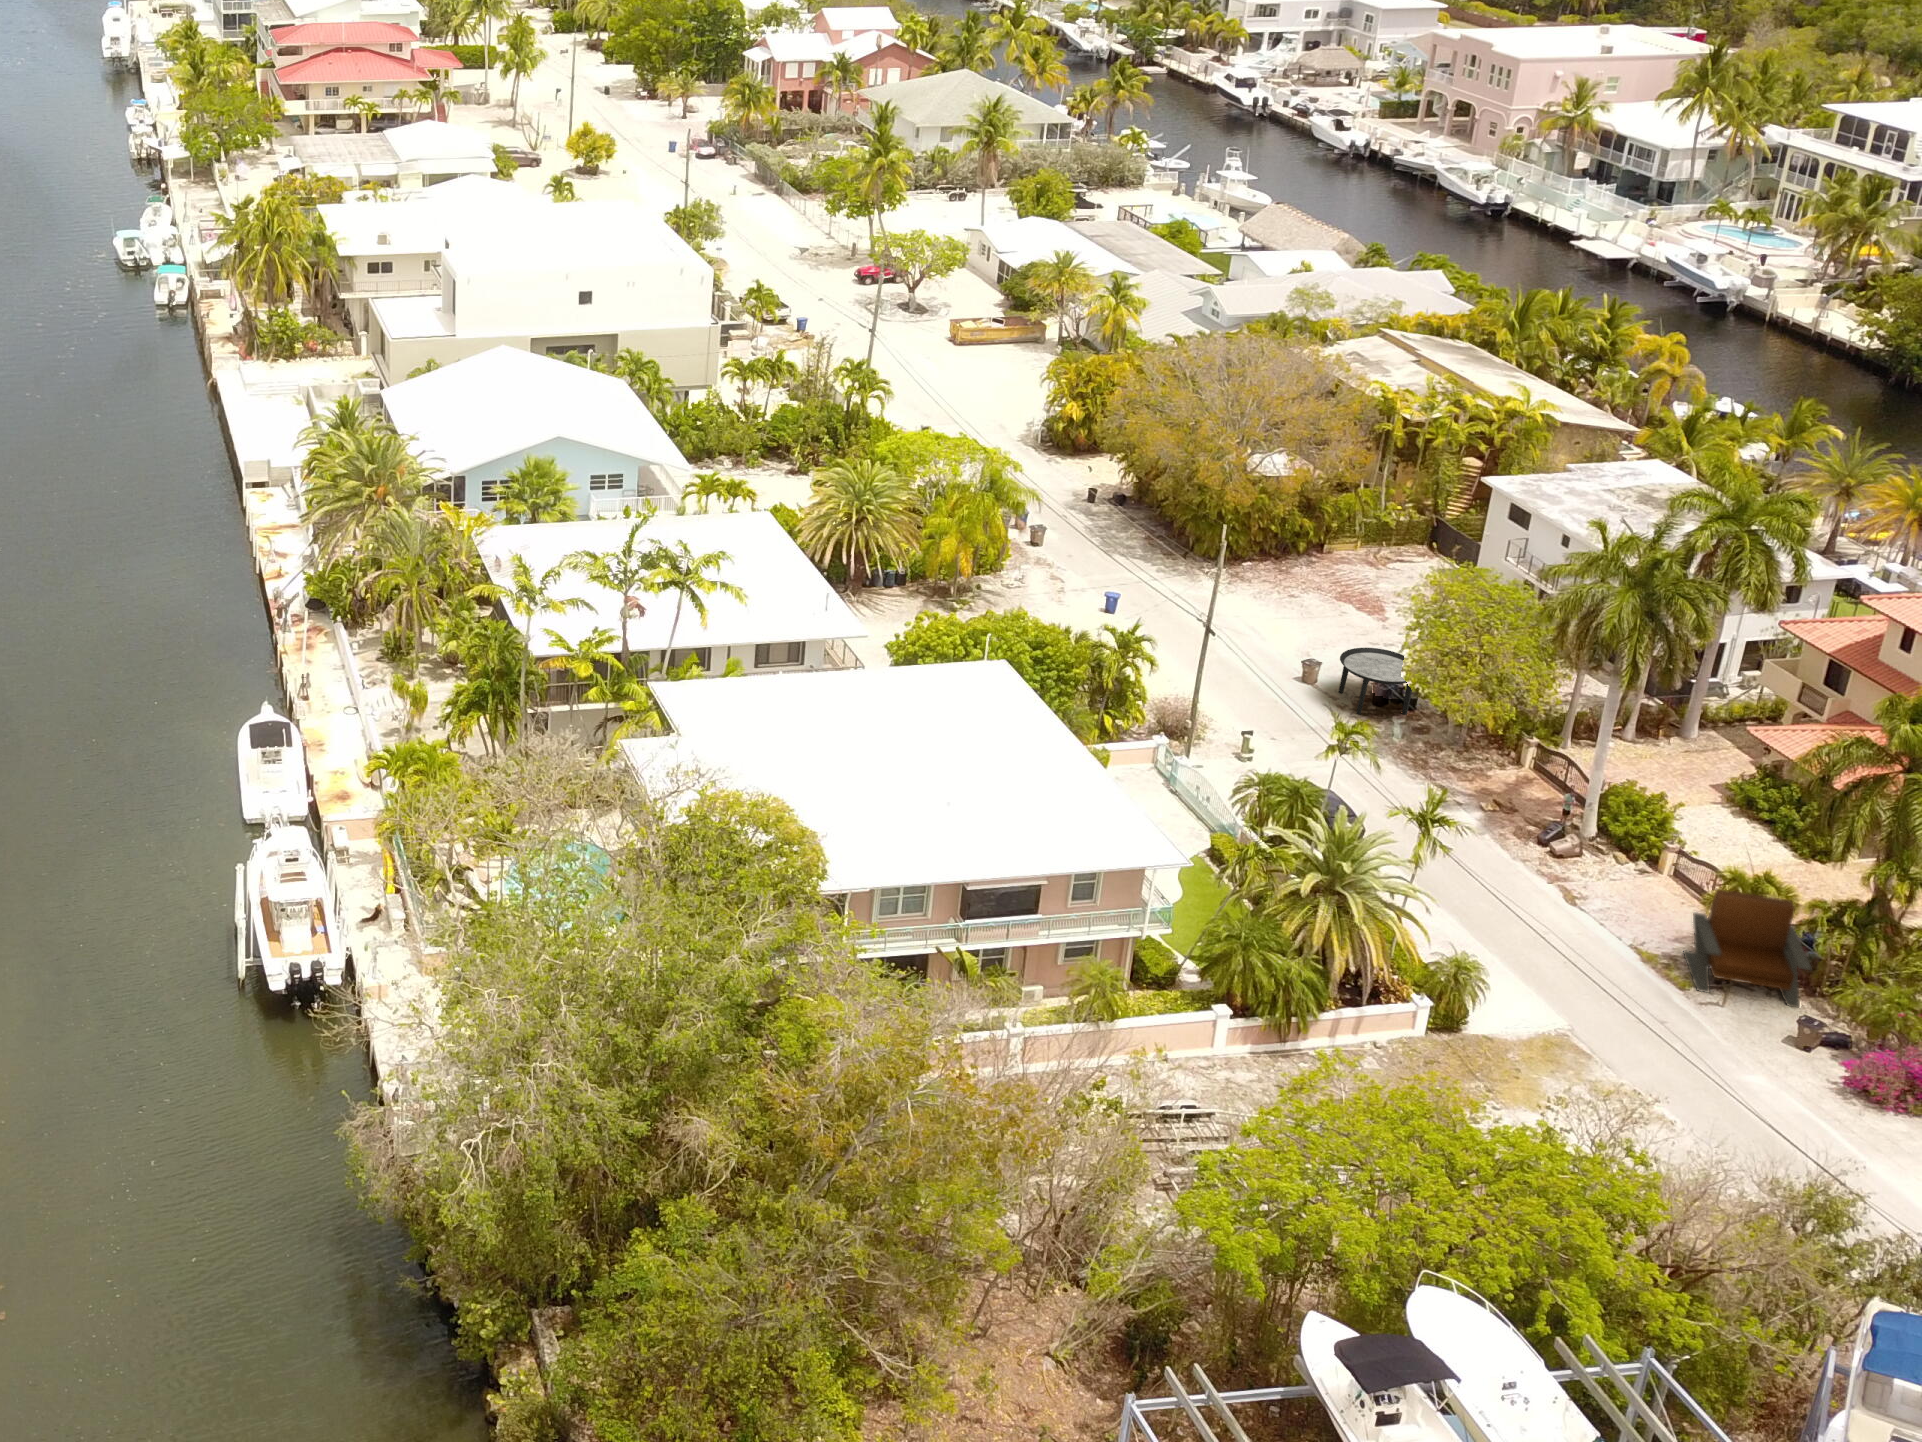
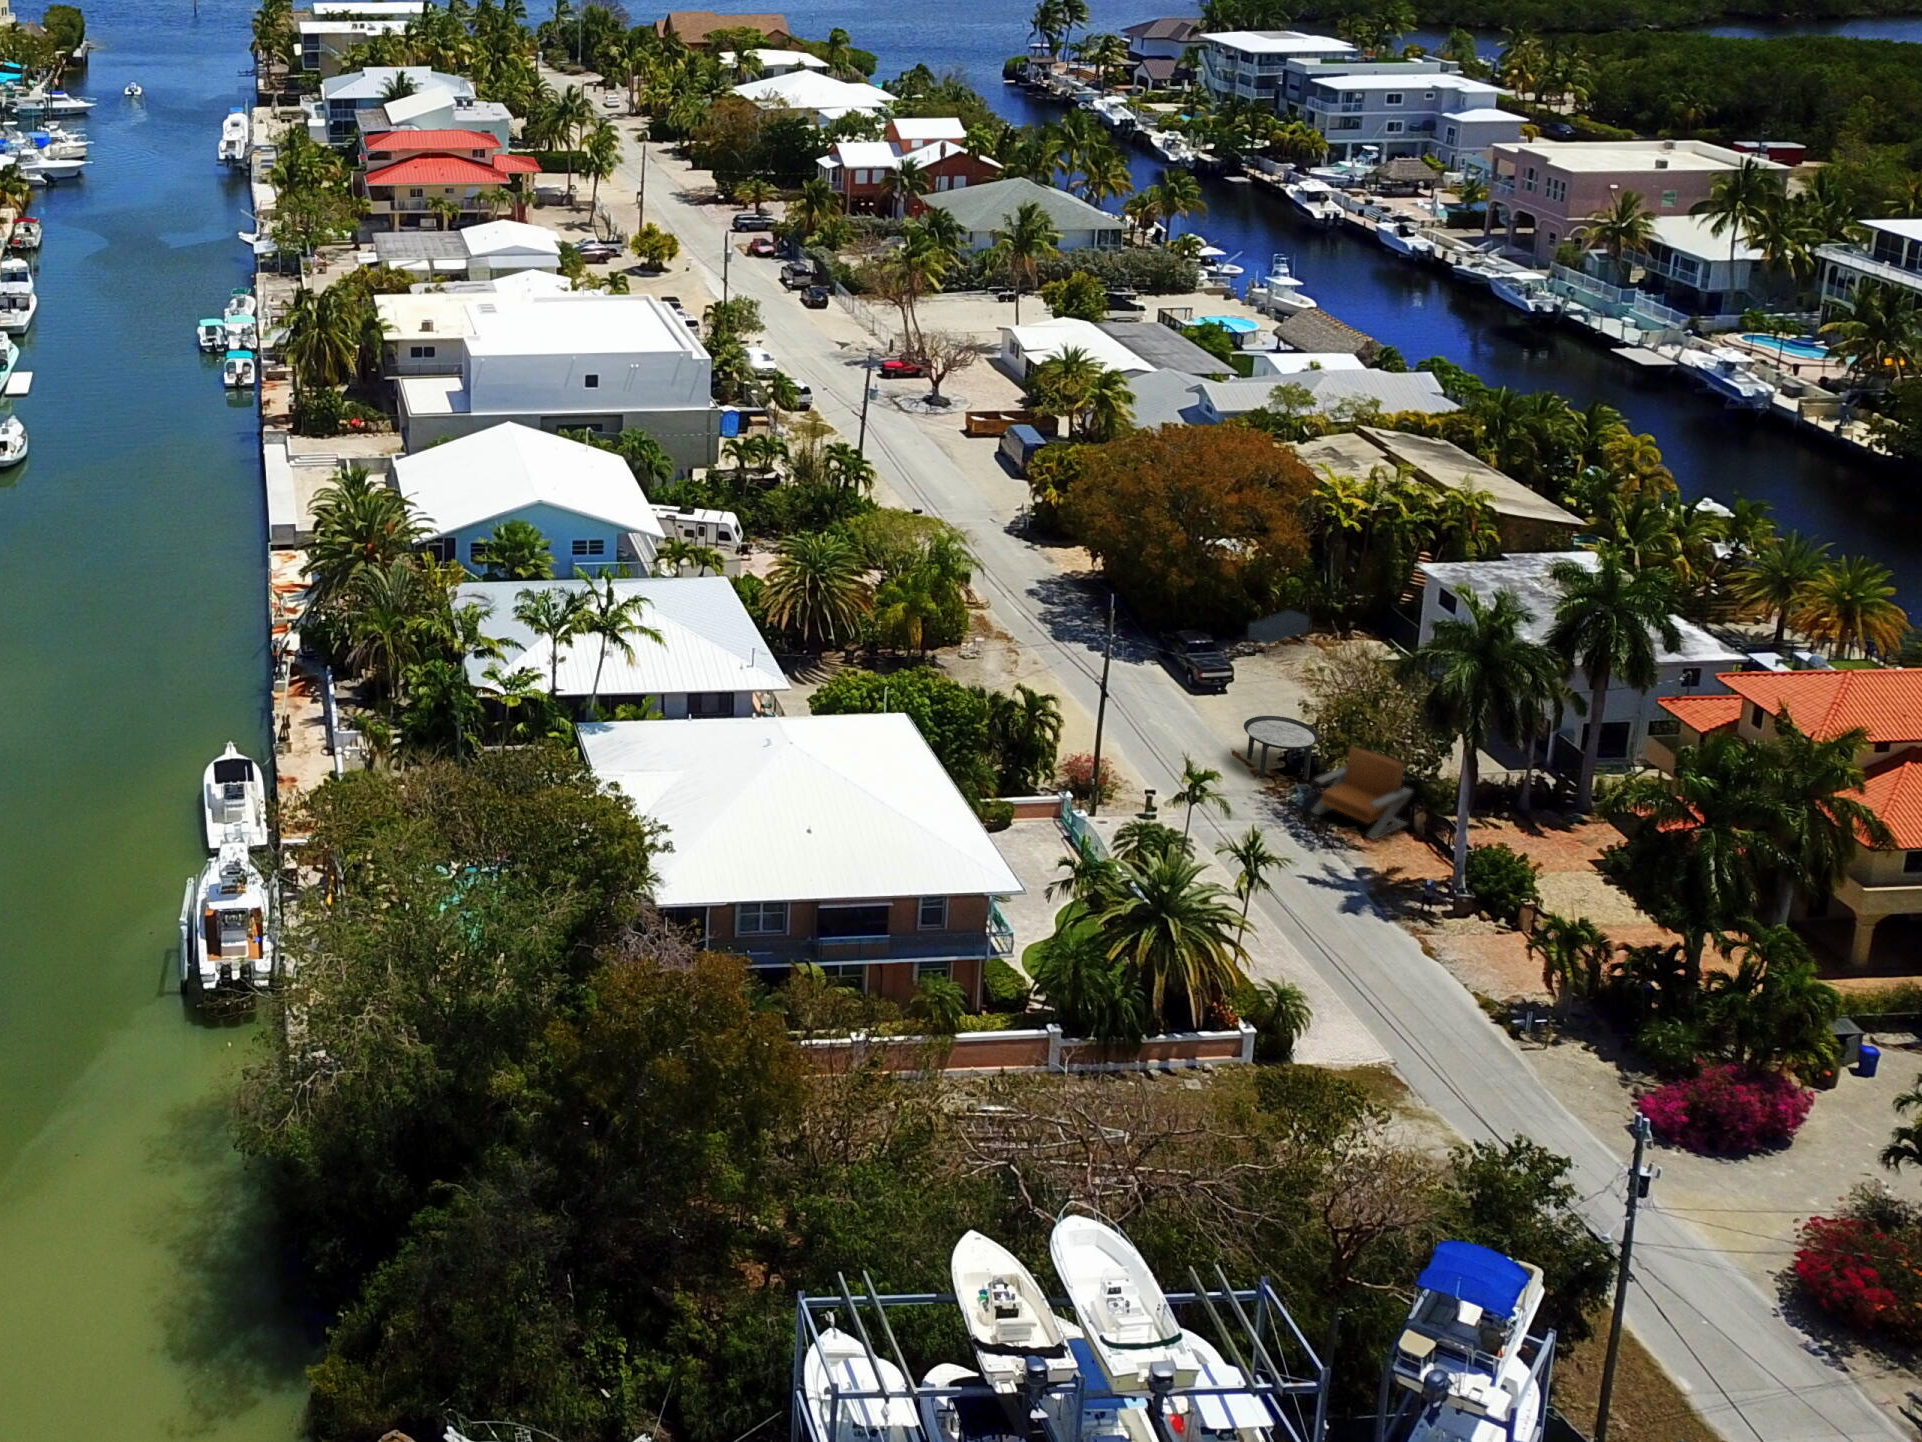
bench: none [1309,530,1374,582] -> present [1248,610,1310,657]
lounge chair: present [1683,889,1811,1007] -> present [1312,747,1412,839]

